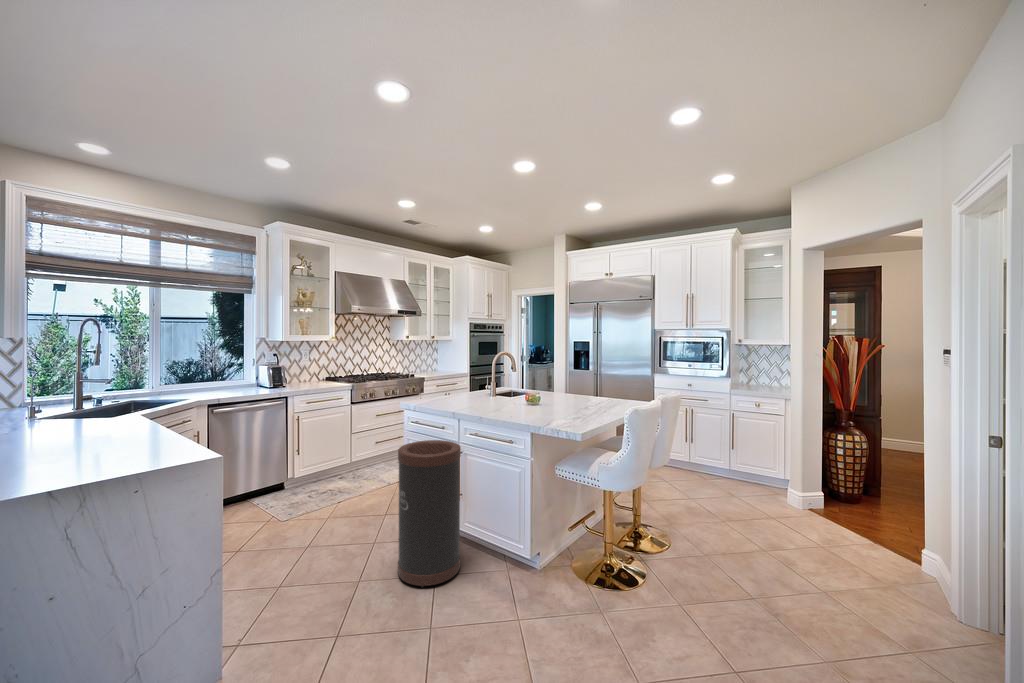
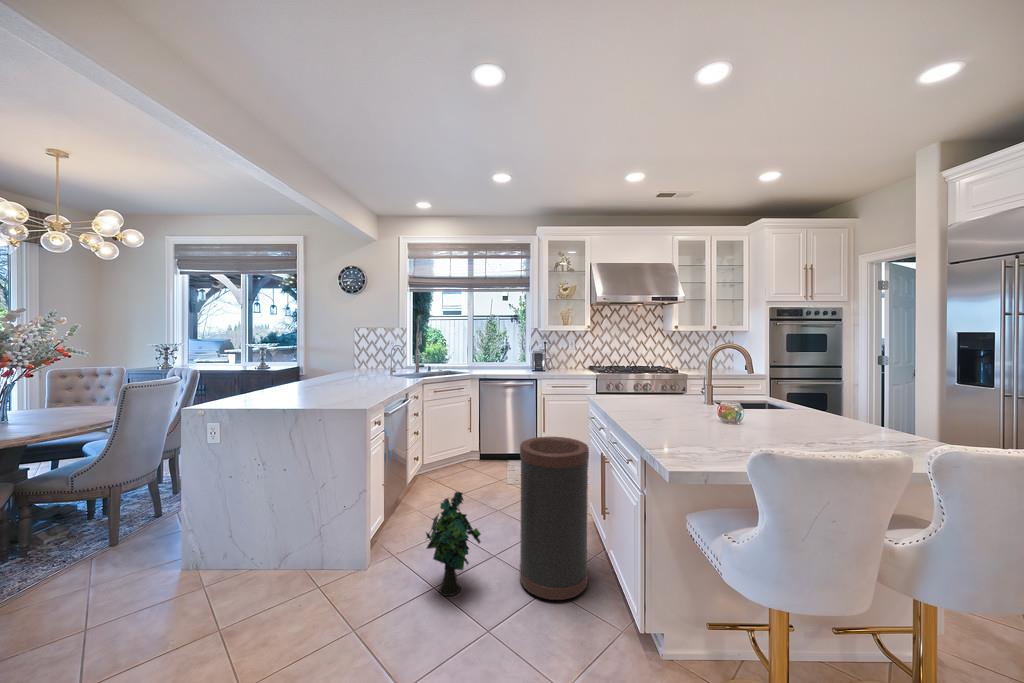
decorative plant: none [317,517,387,635] -> present [426,492,481,596]

